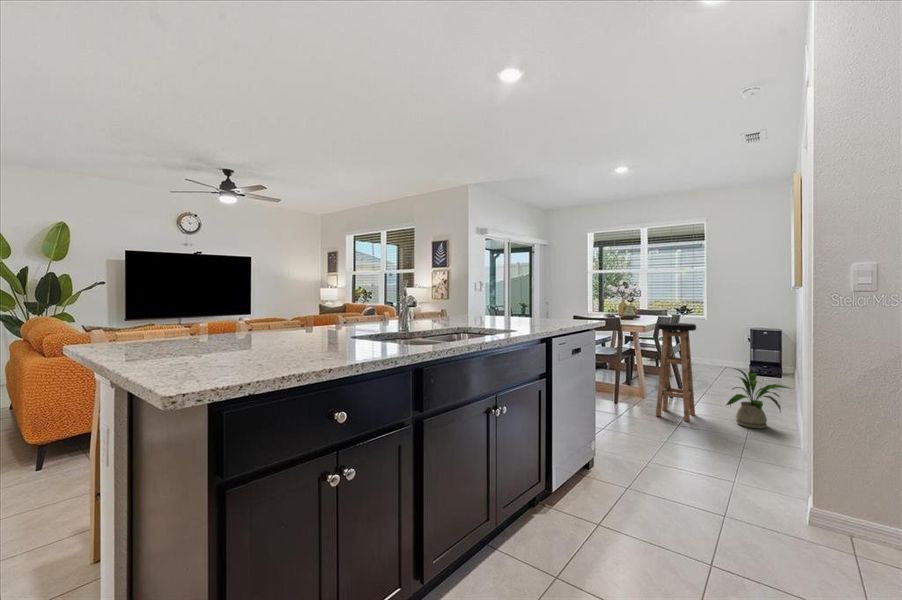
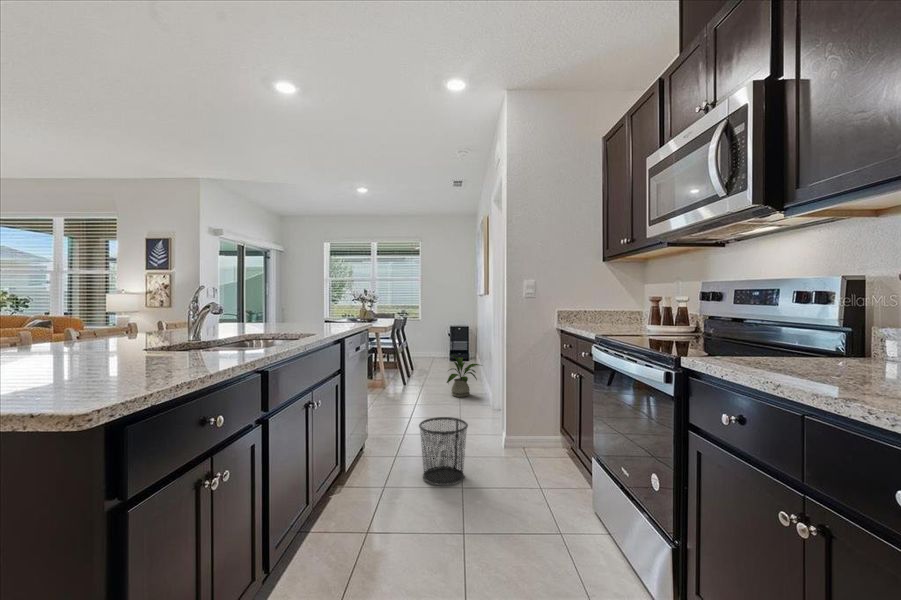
bar stool: present [656,323,696,422] -> none [398,323,426,400]
waste bin: none [644,452,722,553] -> present [419,417,468,486]

